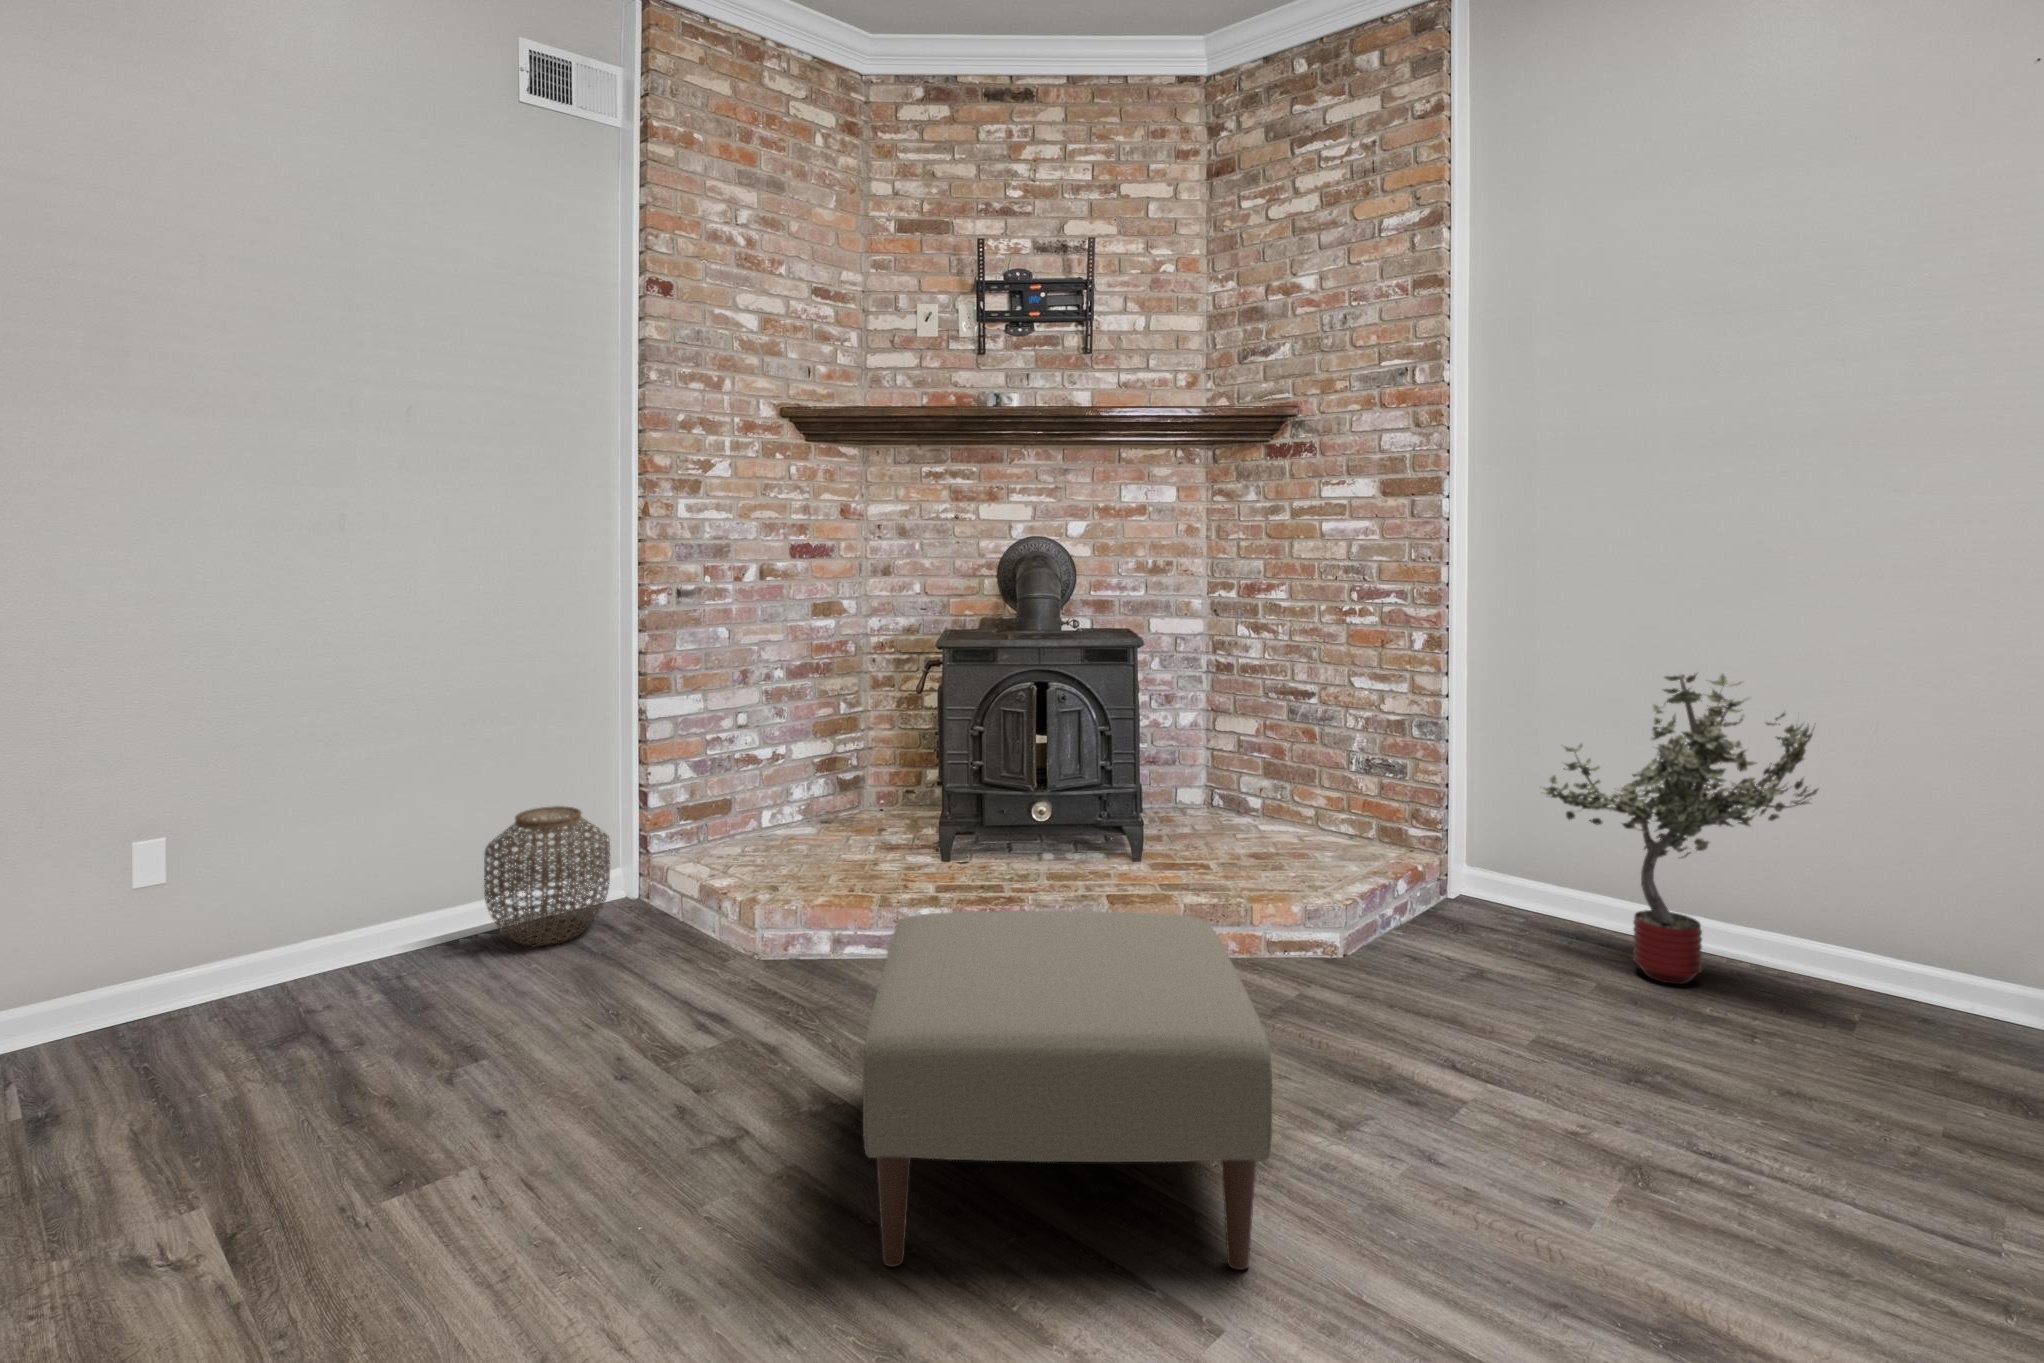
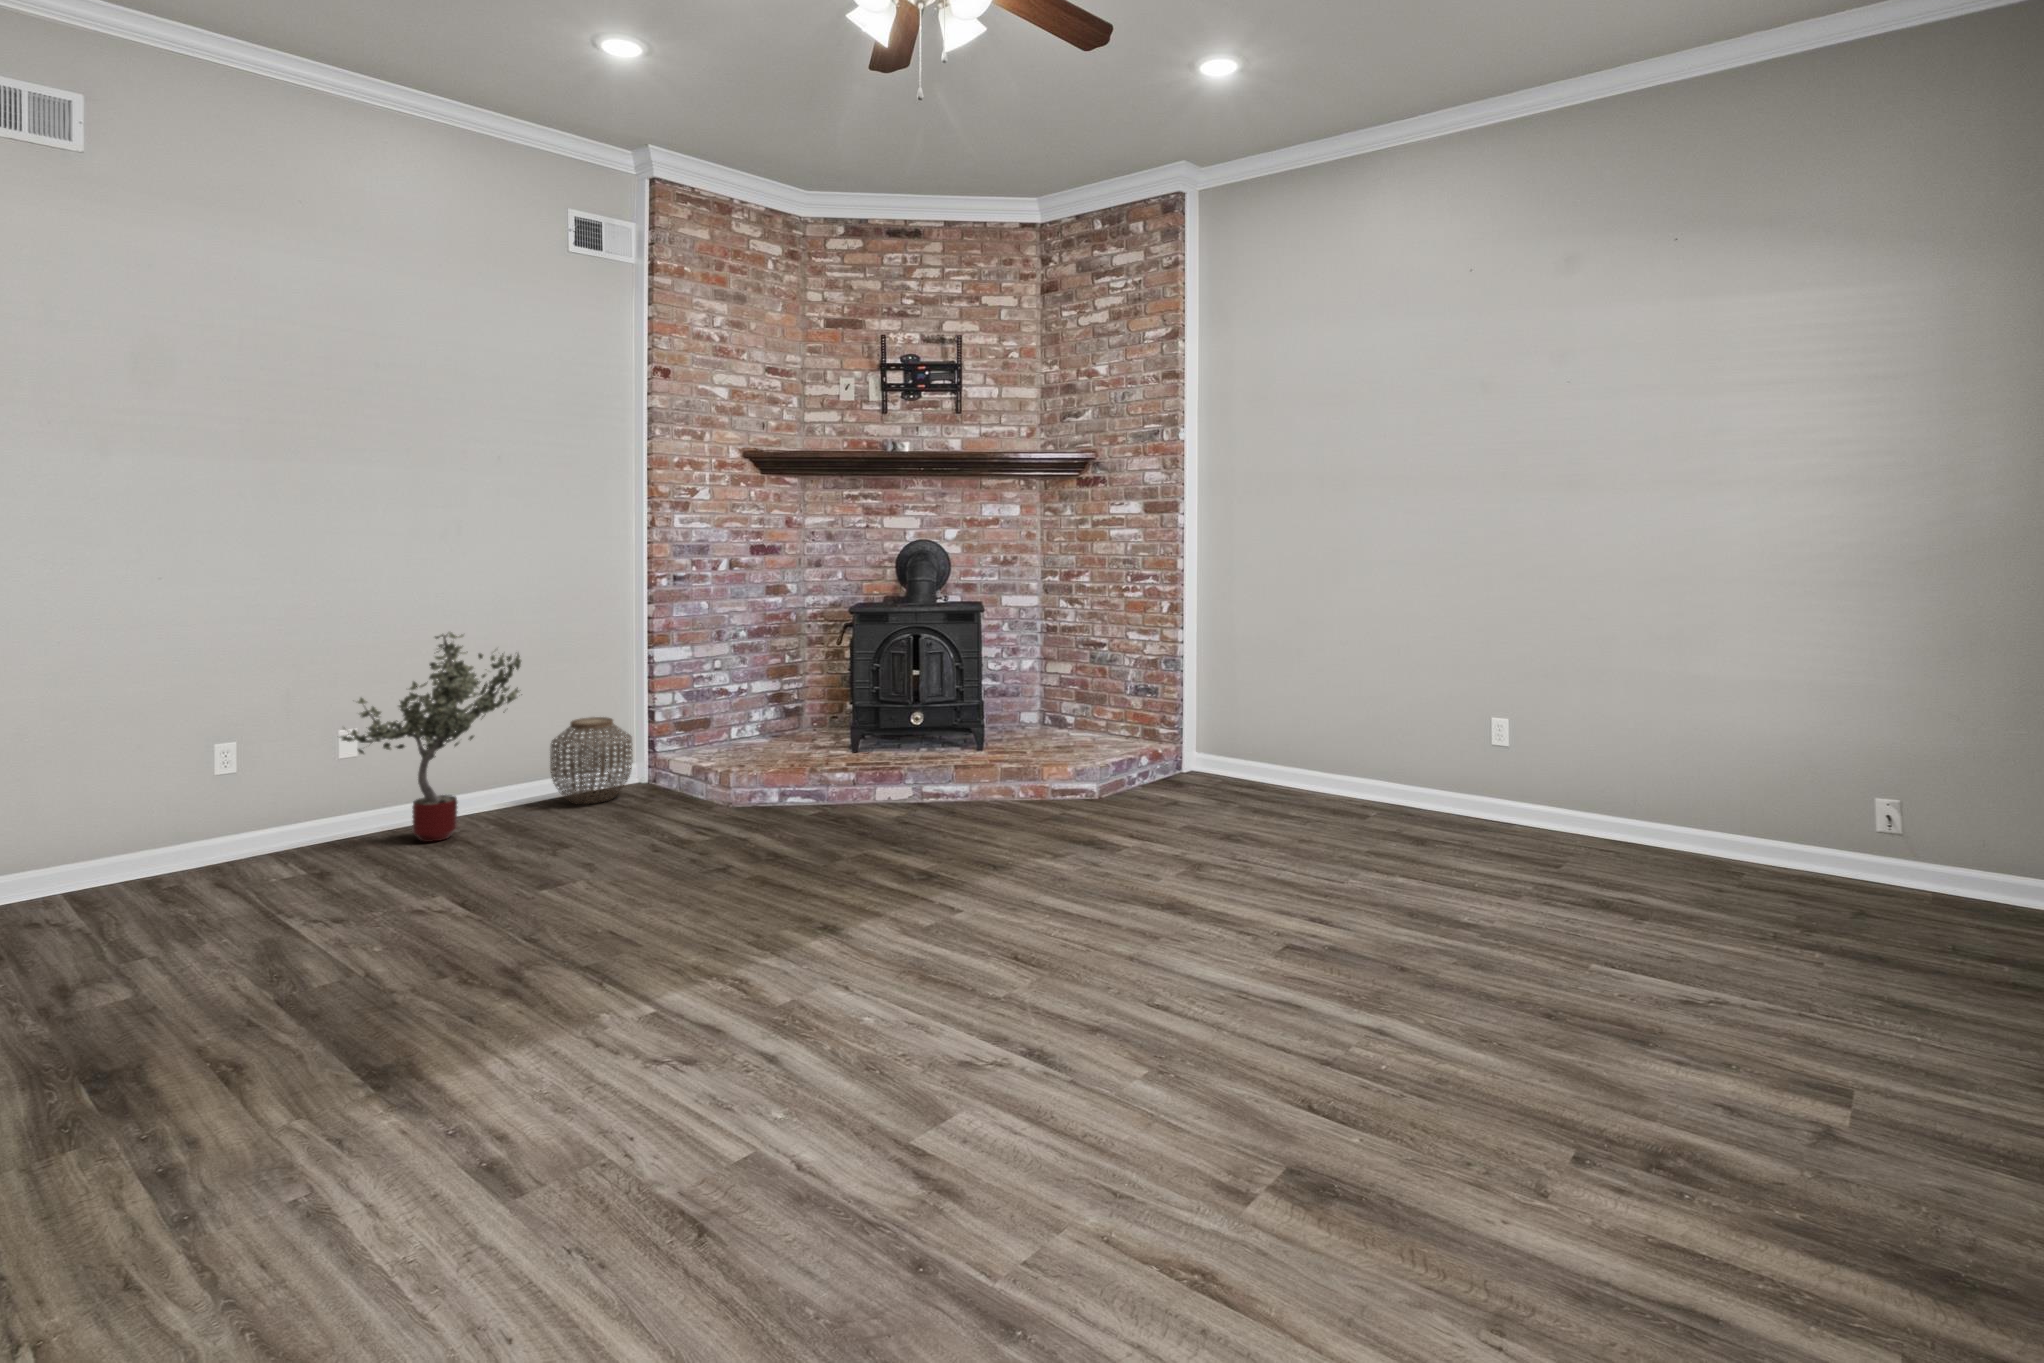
potted tree: present [1544,673,1818,984] -> present [341,632,521,842]
ottoman: present [863,911,1272,1270] -> none [790,751,991,904]

